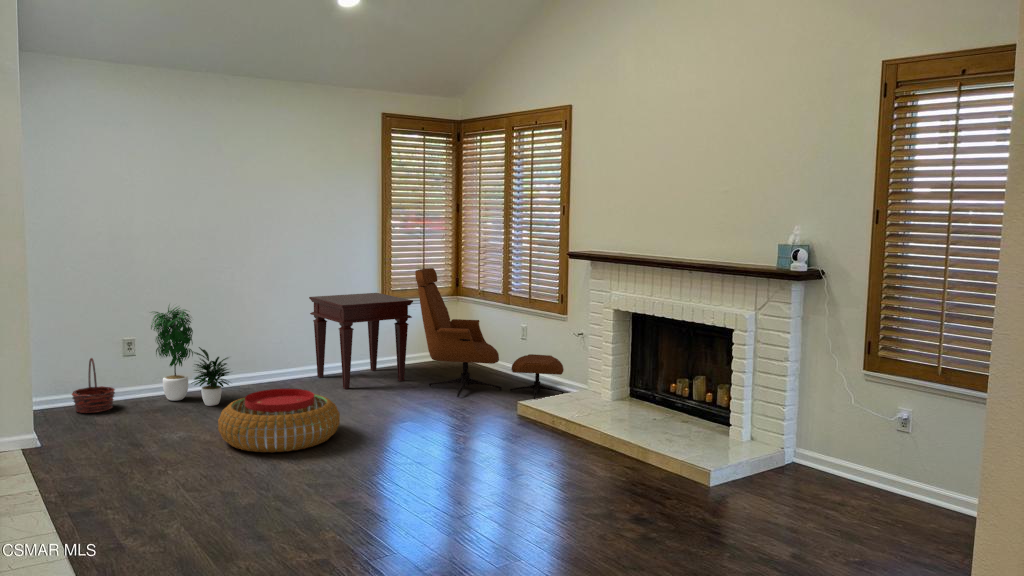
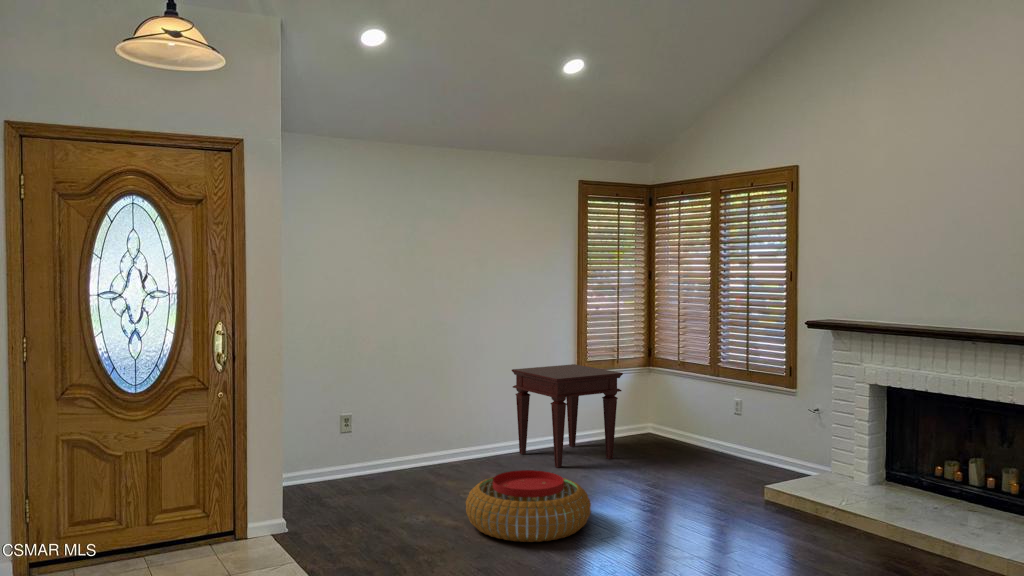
lounge chair: present [415,268,564,399] -> none [632,339,797,481]
potted plant: present [151,307,230,406] -> none [368,376,454,486]
basket: present [72,358,115,413] -> none [296,435,336,493]

